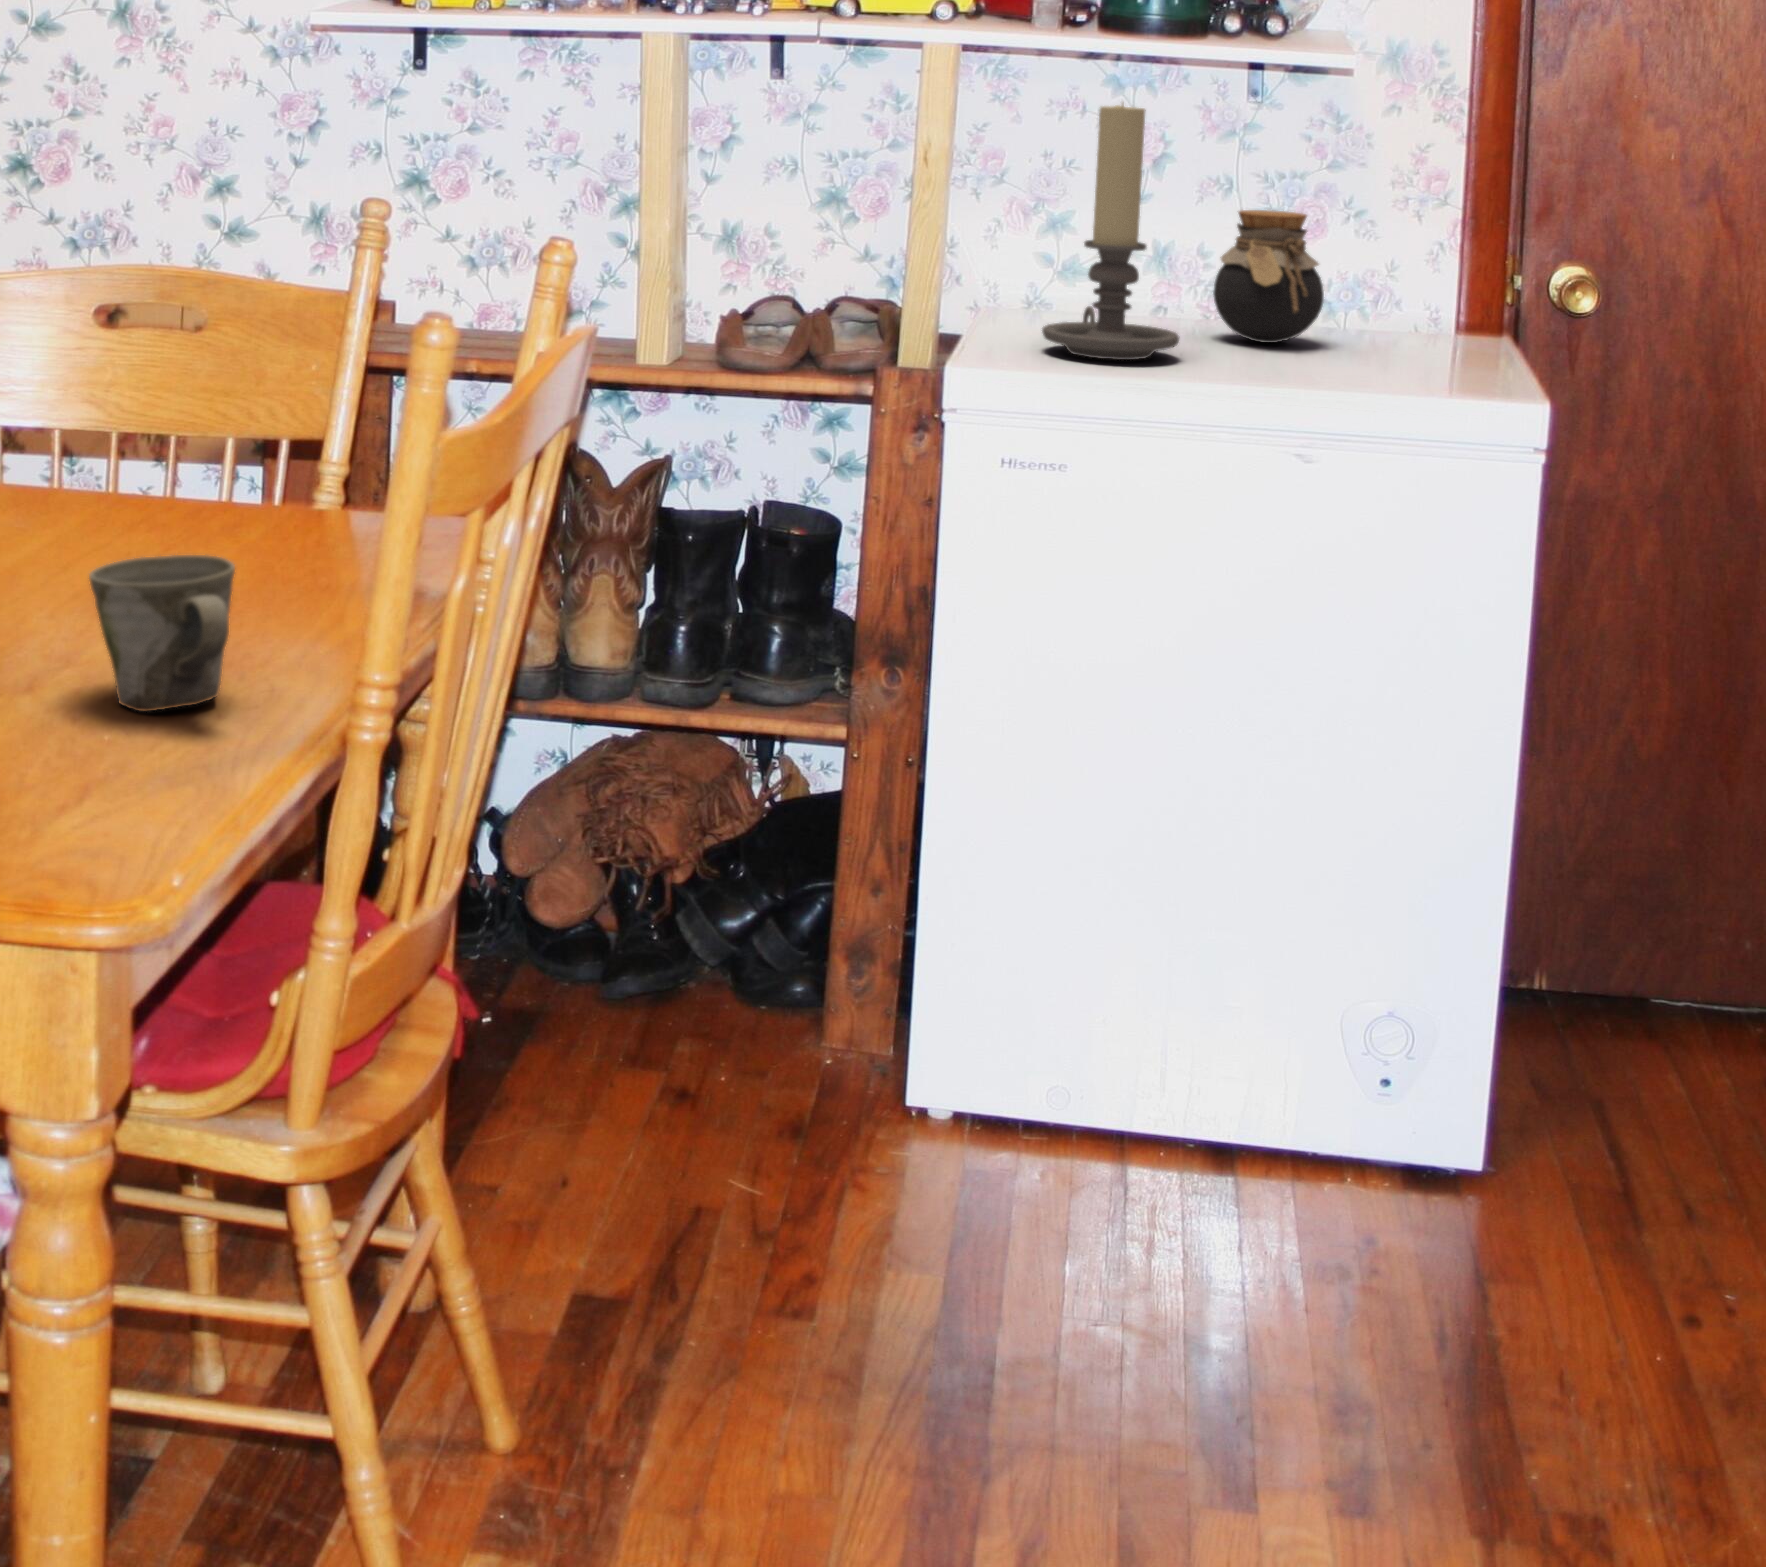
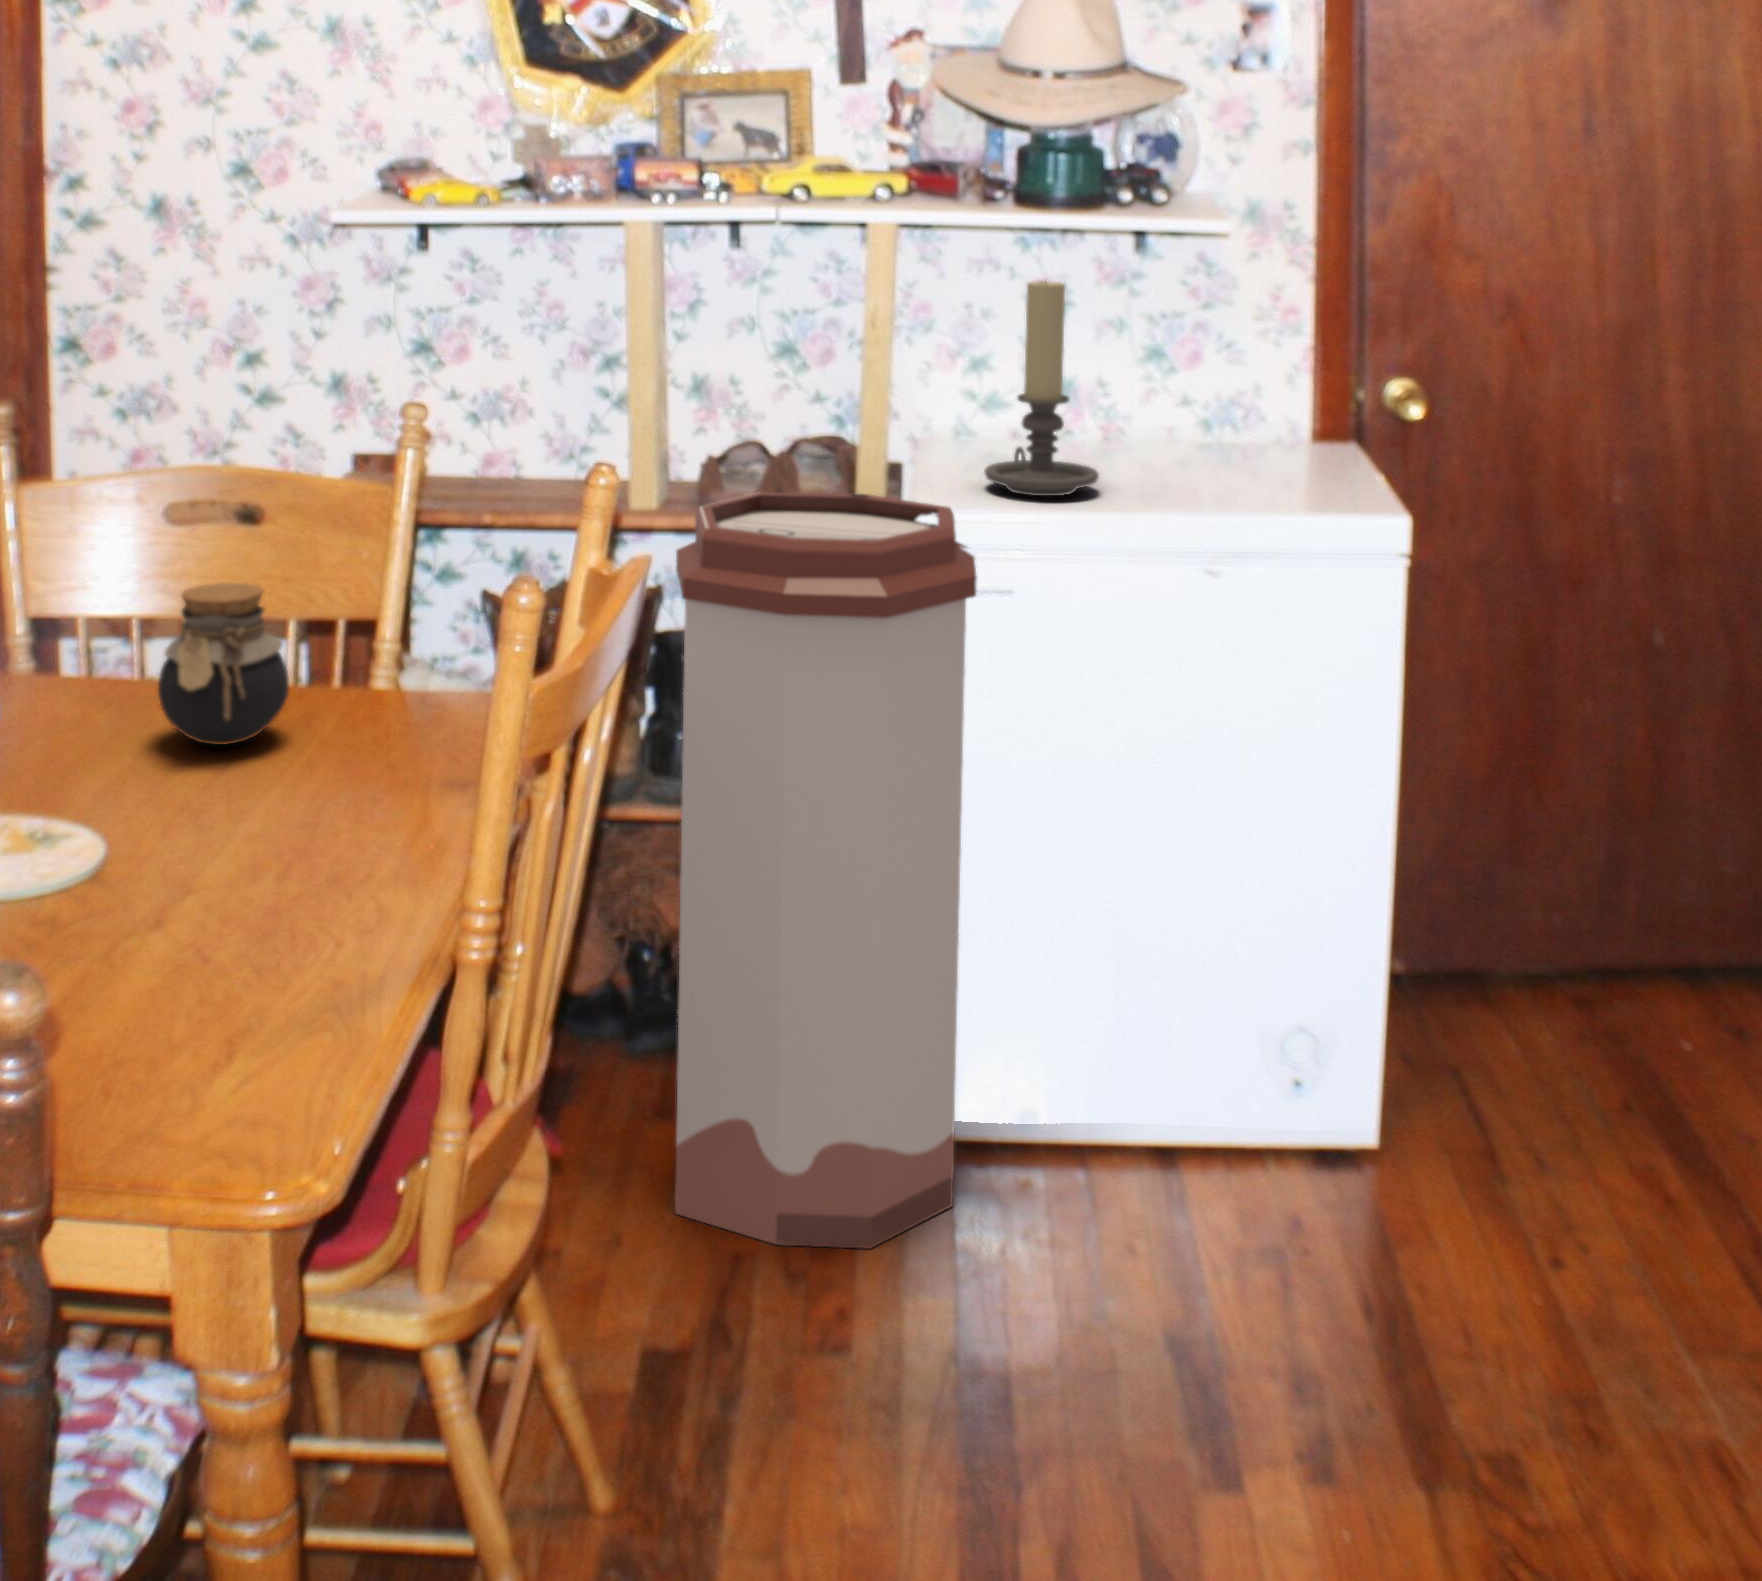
jar: present [1213,210,1324,343] -> present [158,583,289,745]
trash can: none [643,341,1020,1213] -> present [675,492,977,1249]
mug: present [89,555,235,711] -> none [230,776,363,927]

